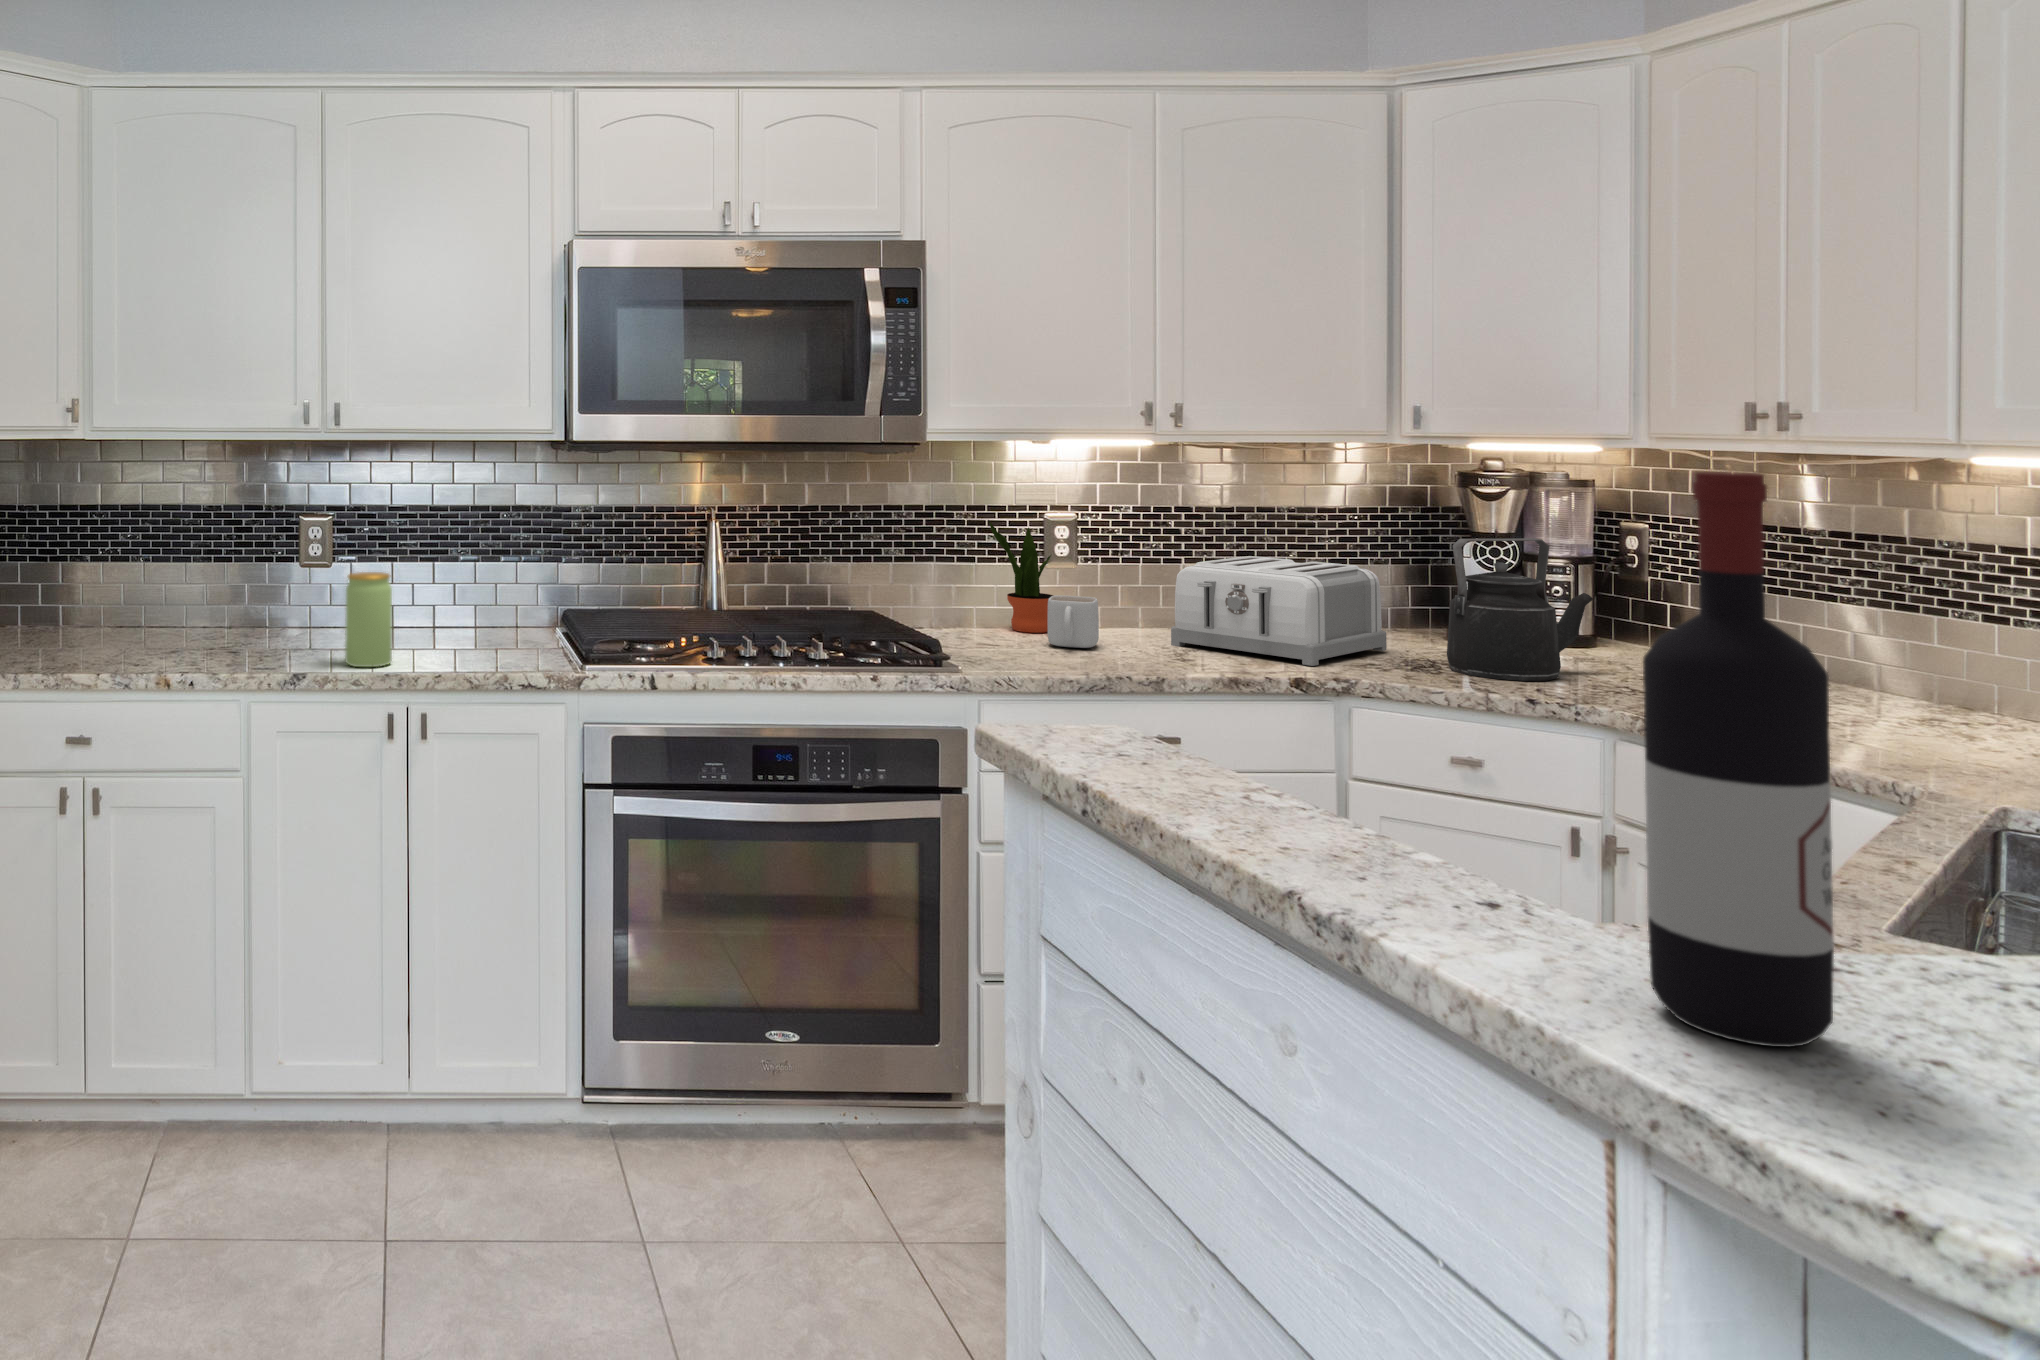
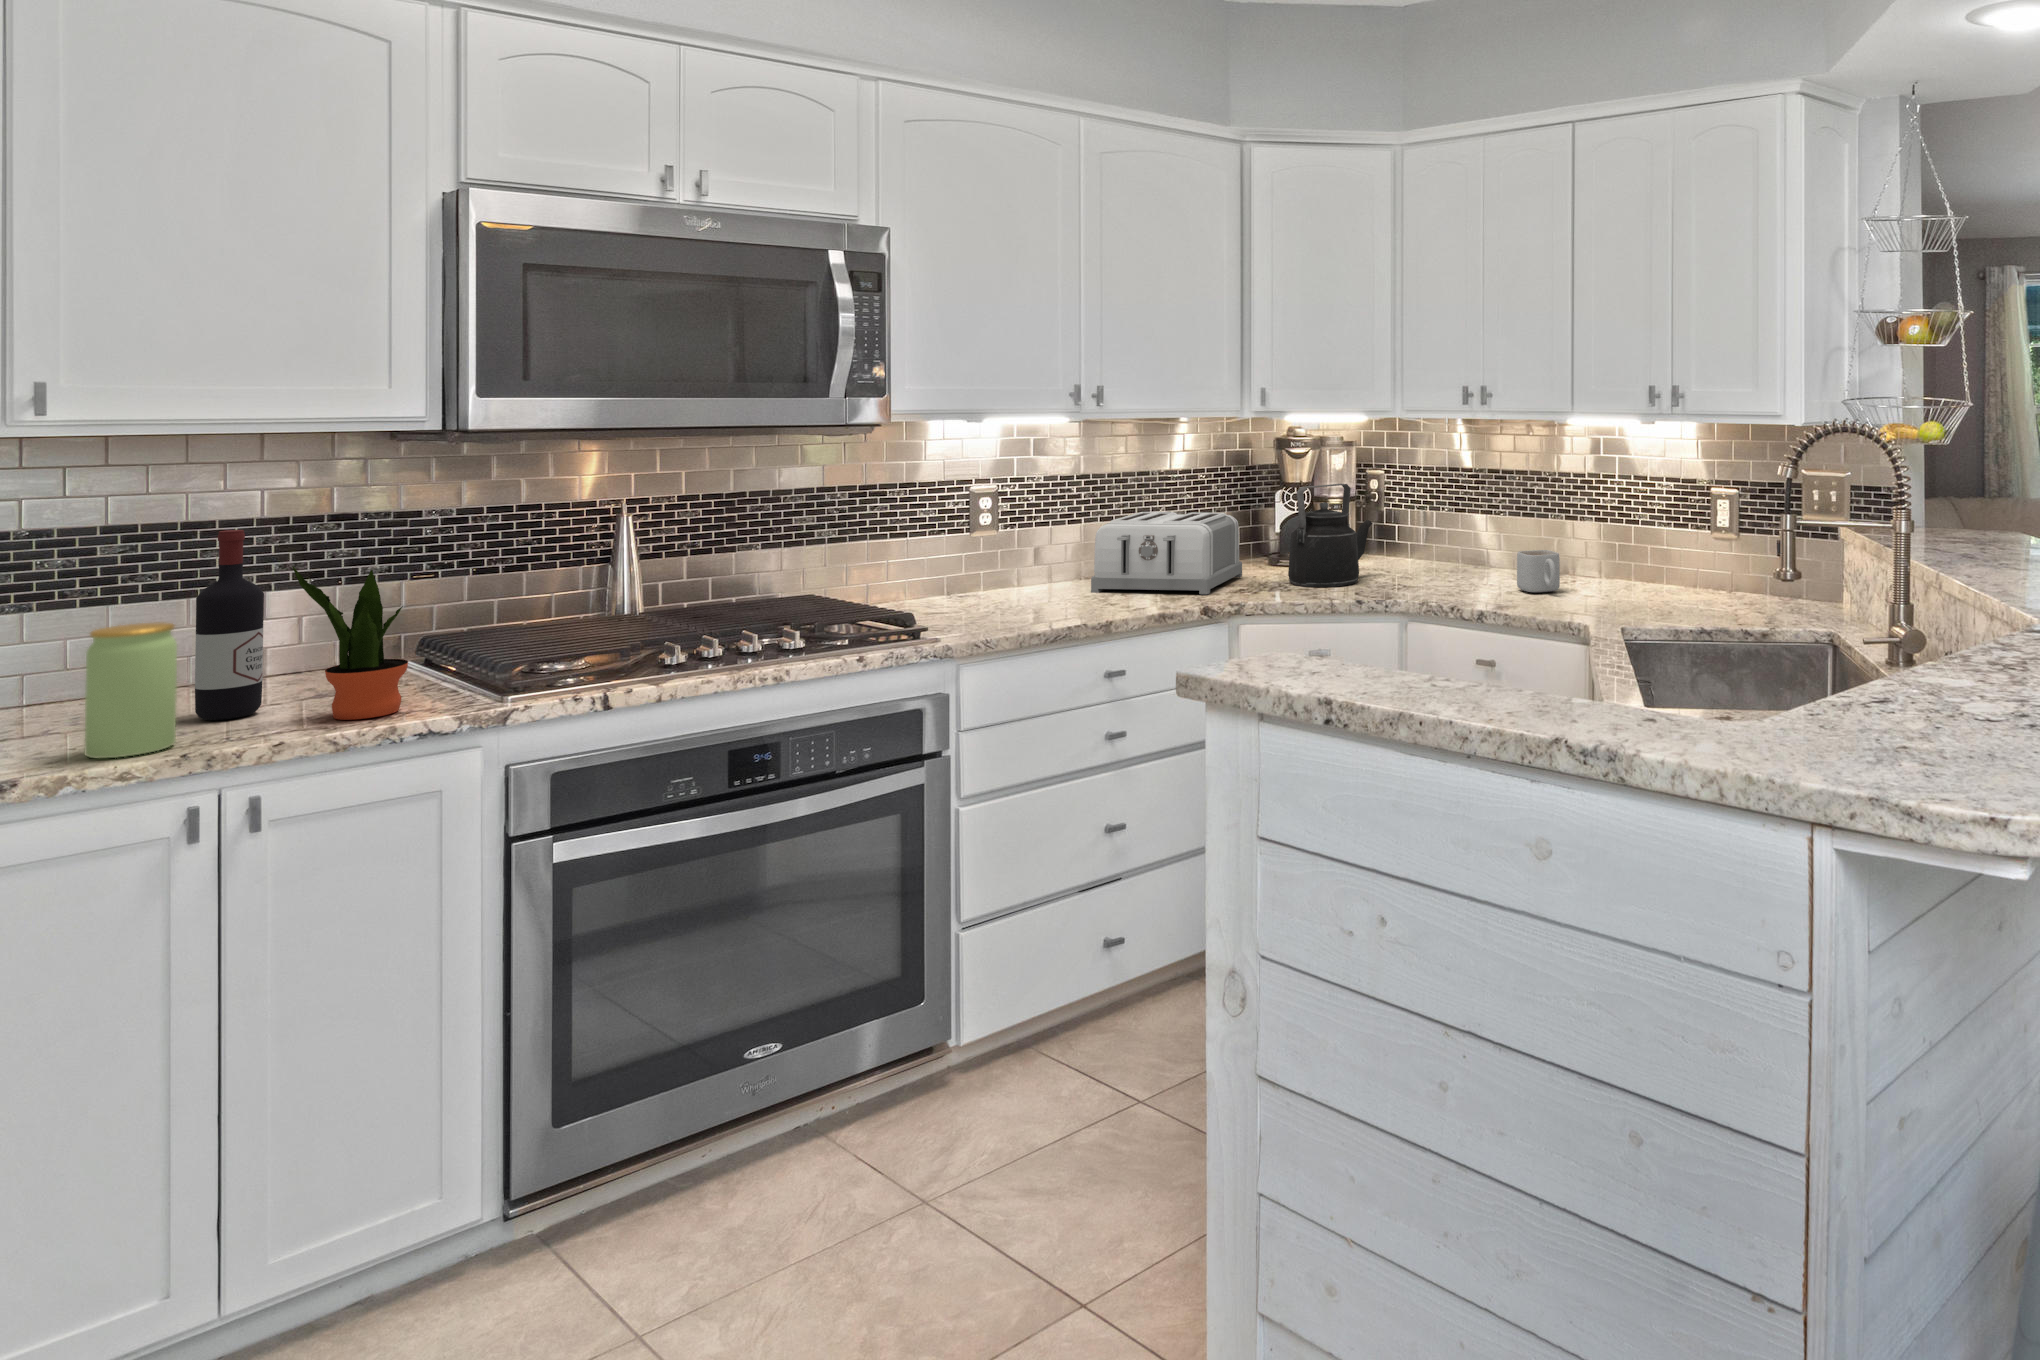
wine bottle: present [1643,472,1834,1047] -> present [195,530,264,720]
potted plant: present [988,520,1053,633] -> present [292,566,408,720]
mug: present [1048,595,1099,648] -> present [1517,550,1560,592]

